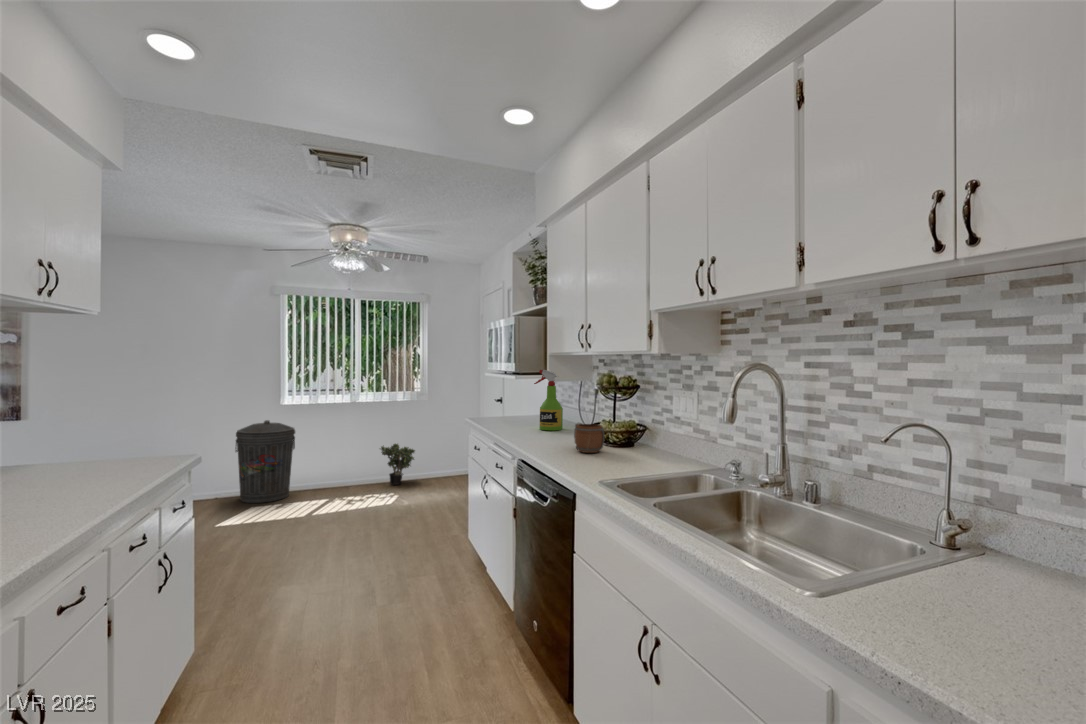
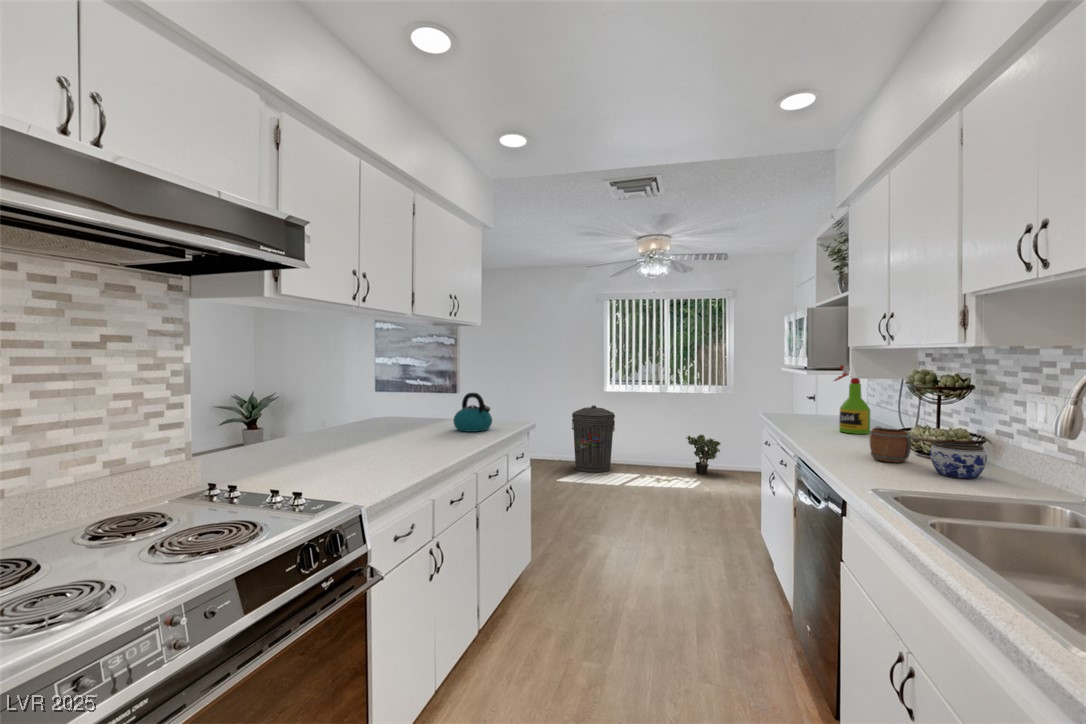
kettle: none [46,413,127,474] -> present [453,393,492,432]
jar: none [621,431,656,460] -> present [930,441,987,478]

